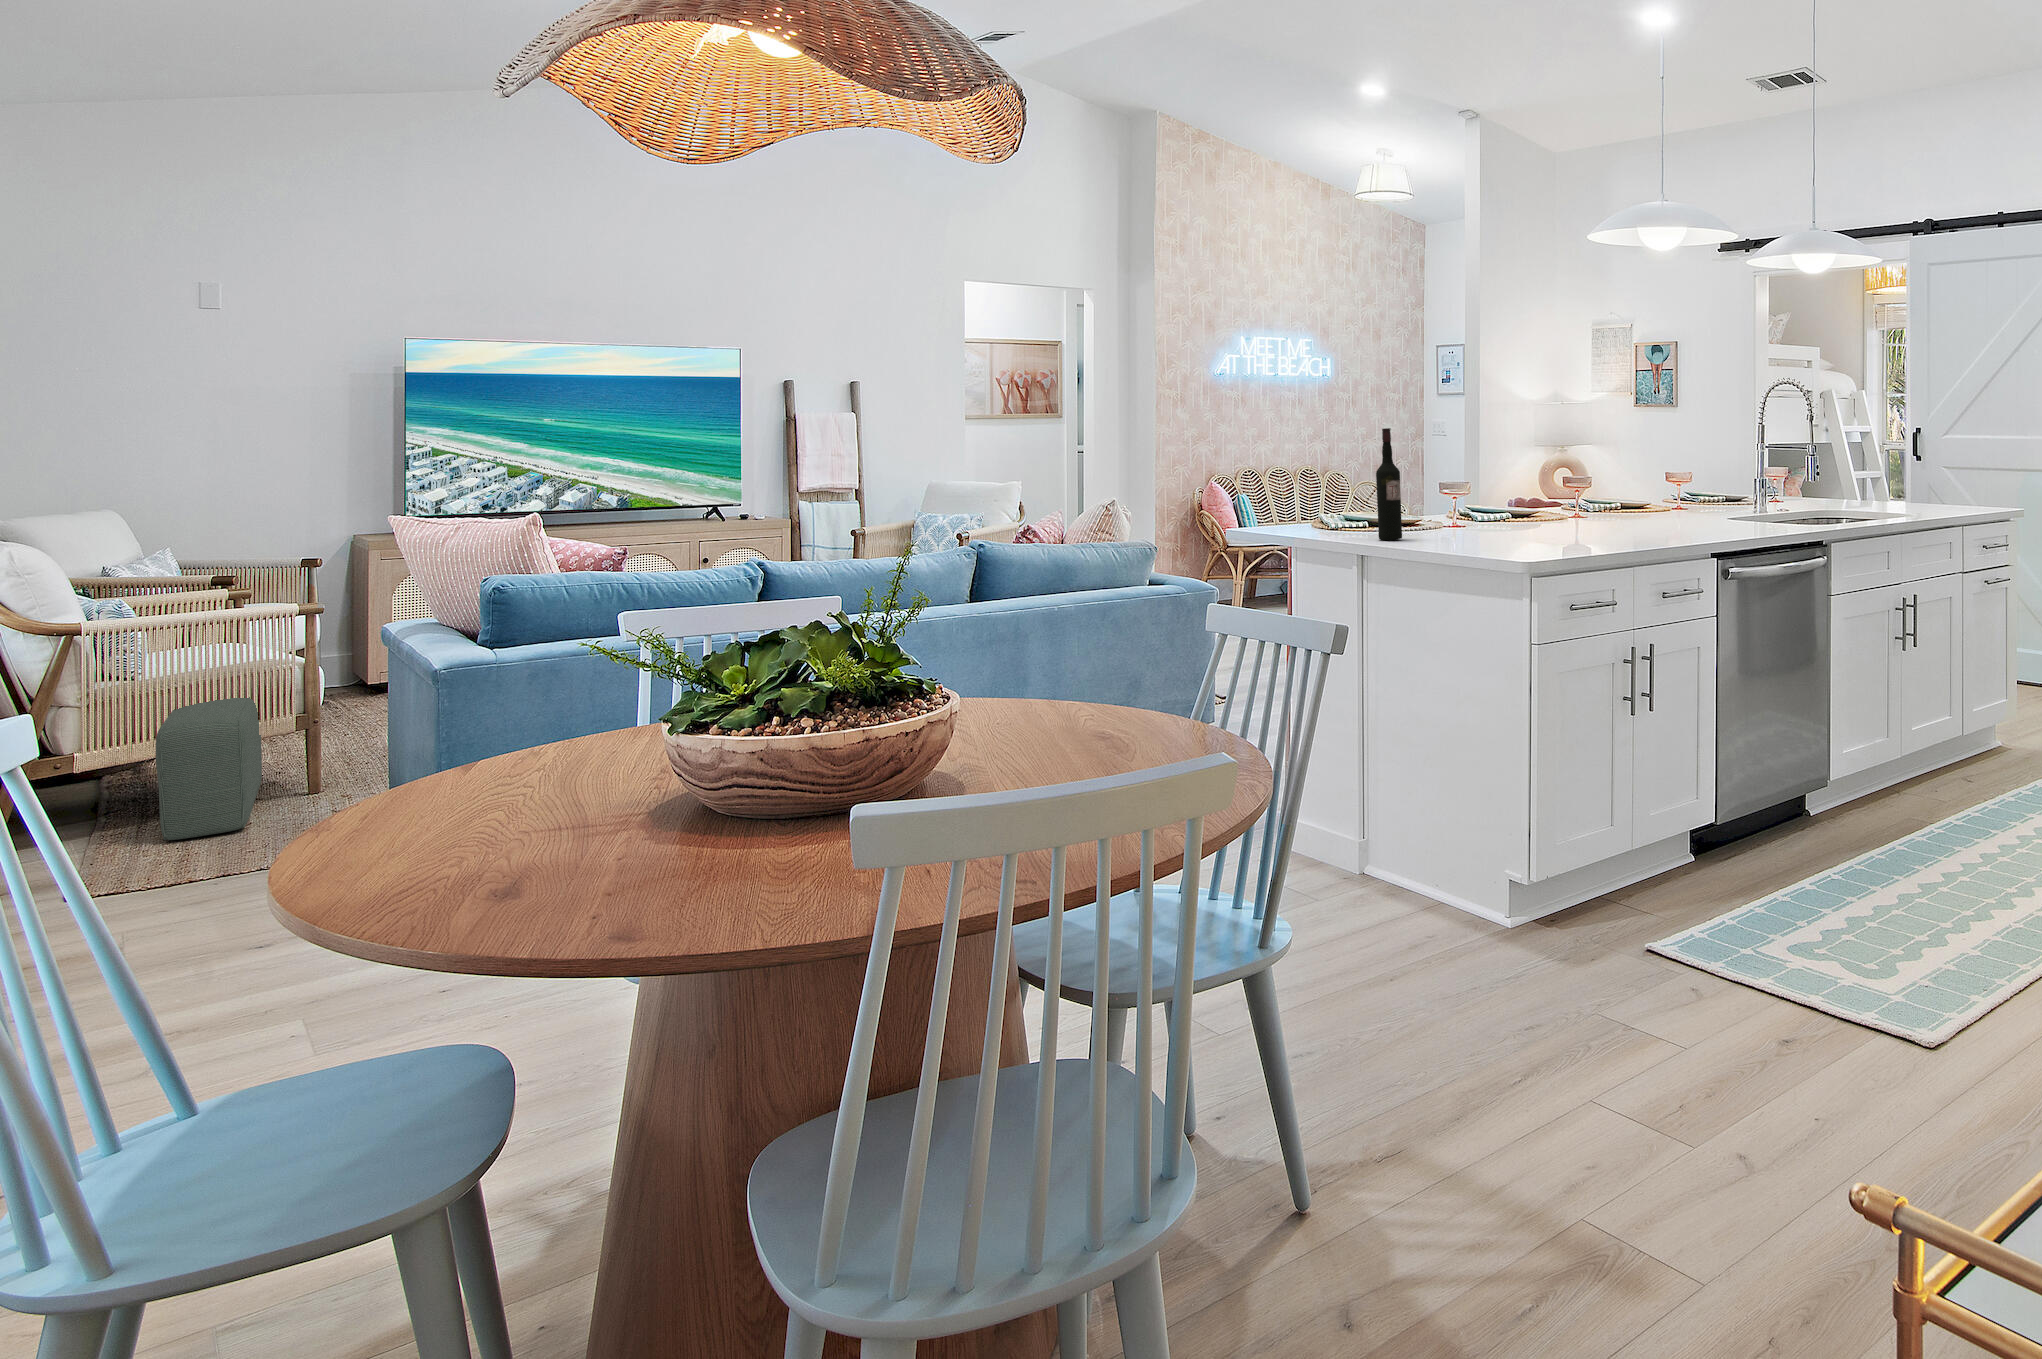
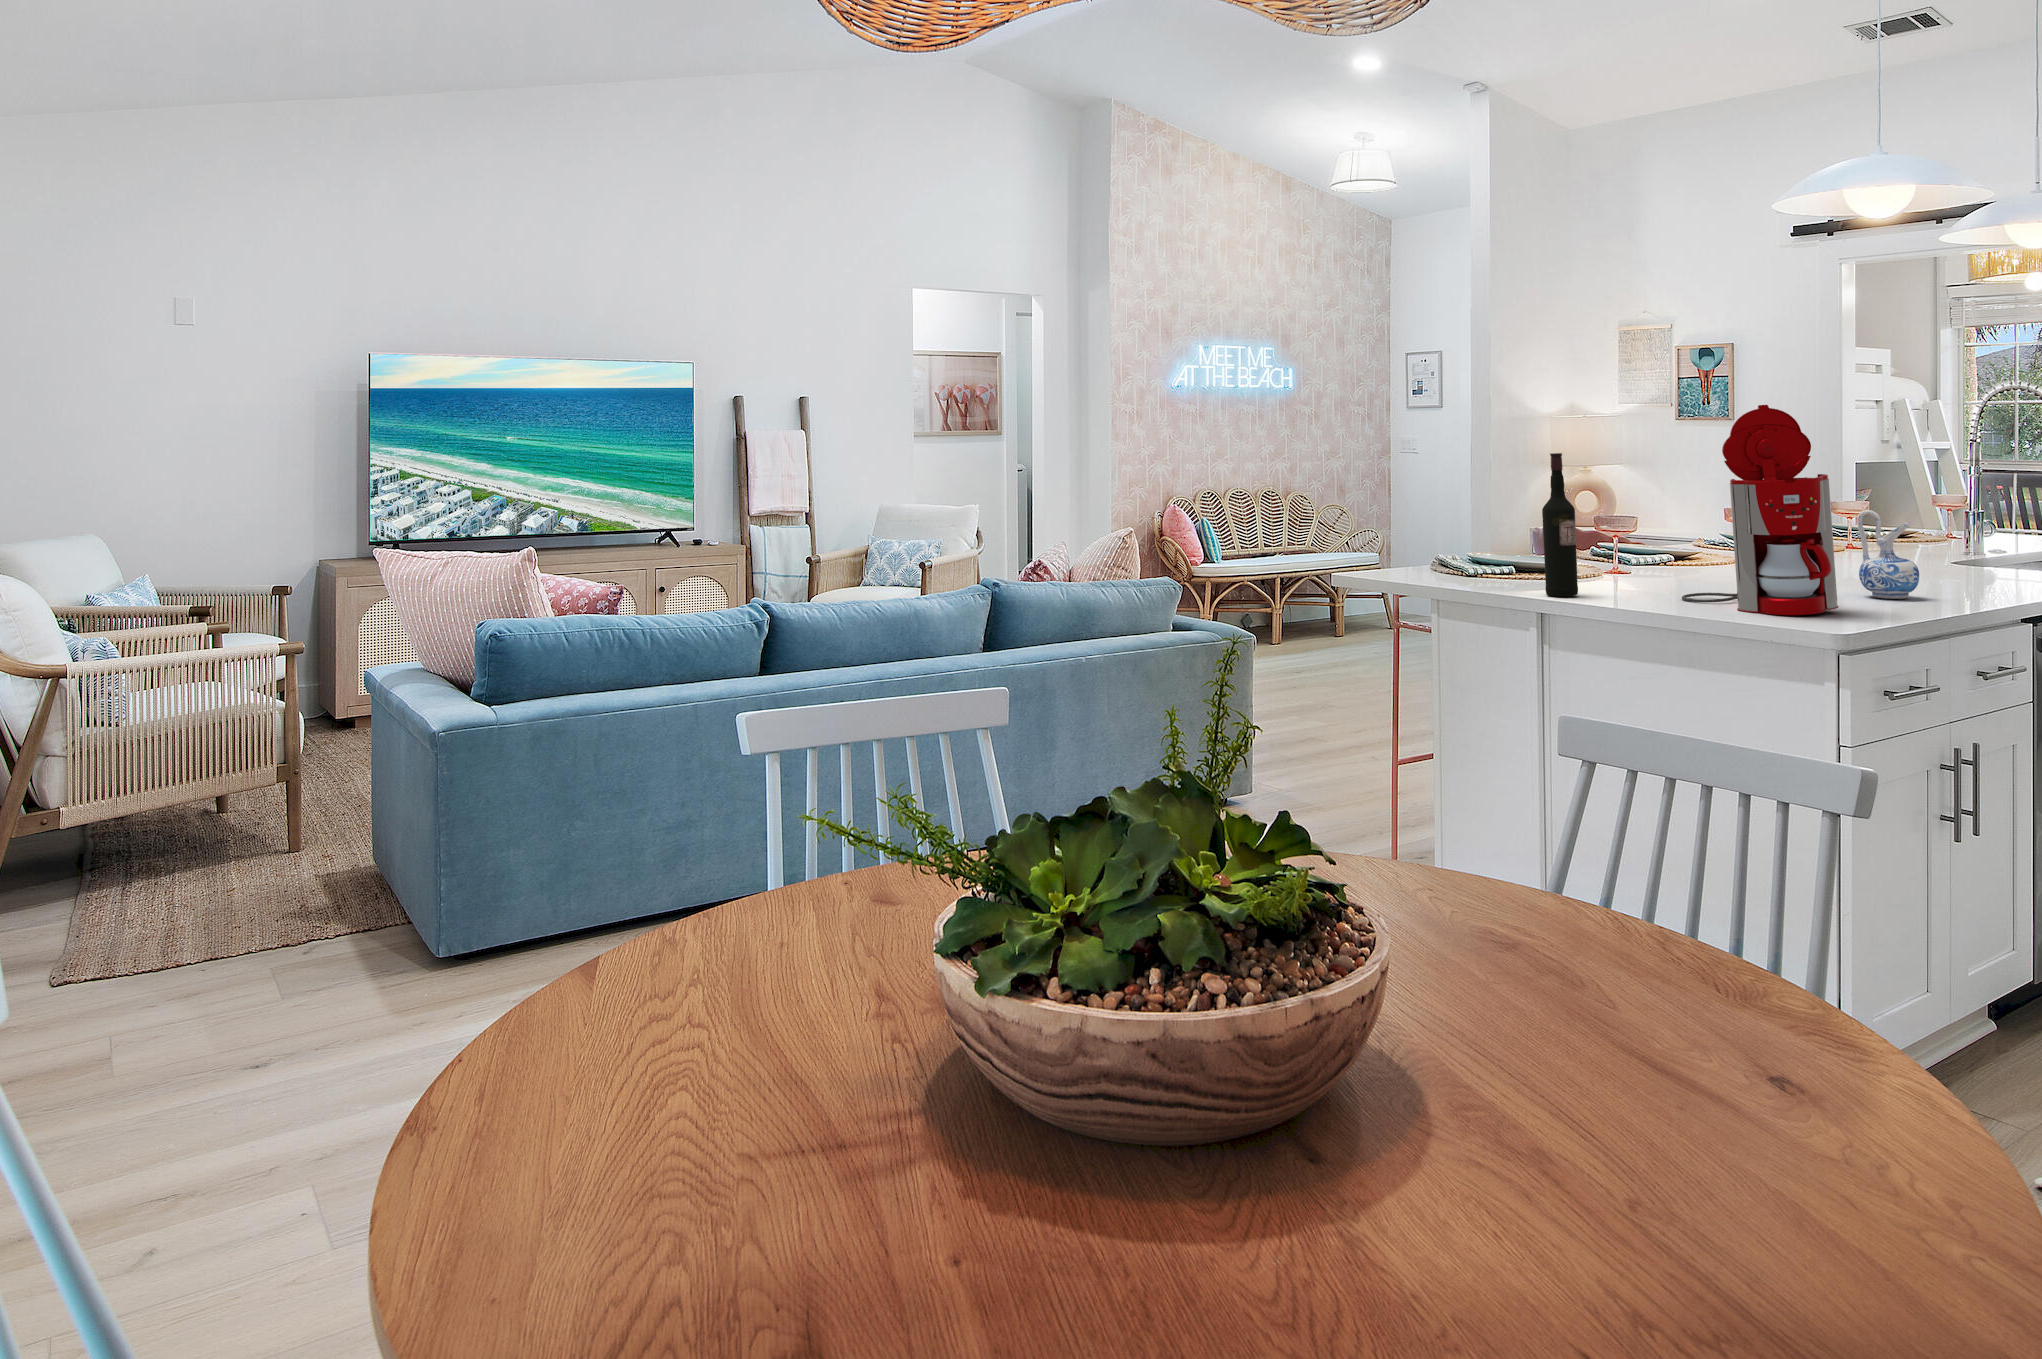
coffee maker: none [1476,391,1573,549] -> present [1682,405,1839,615]
ceramic pitcher: none [1611,472,1652,539] -> present [1857,510,1919,599]
pouf: present [156,697,262,840] -> none [144,734,243,906]

